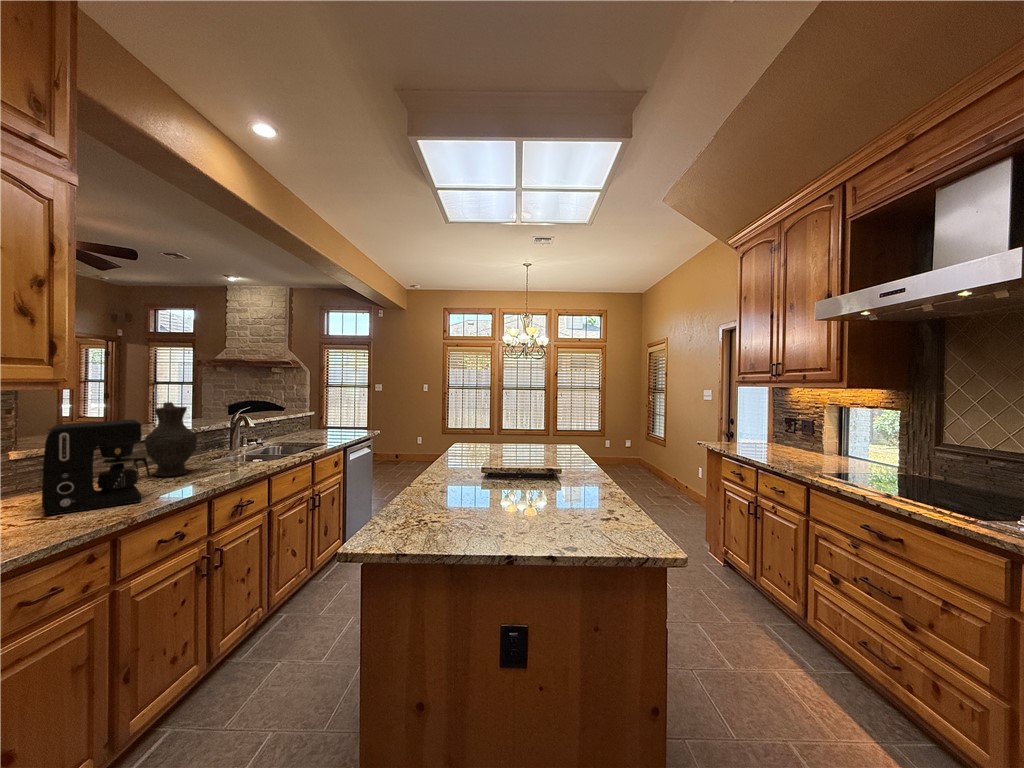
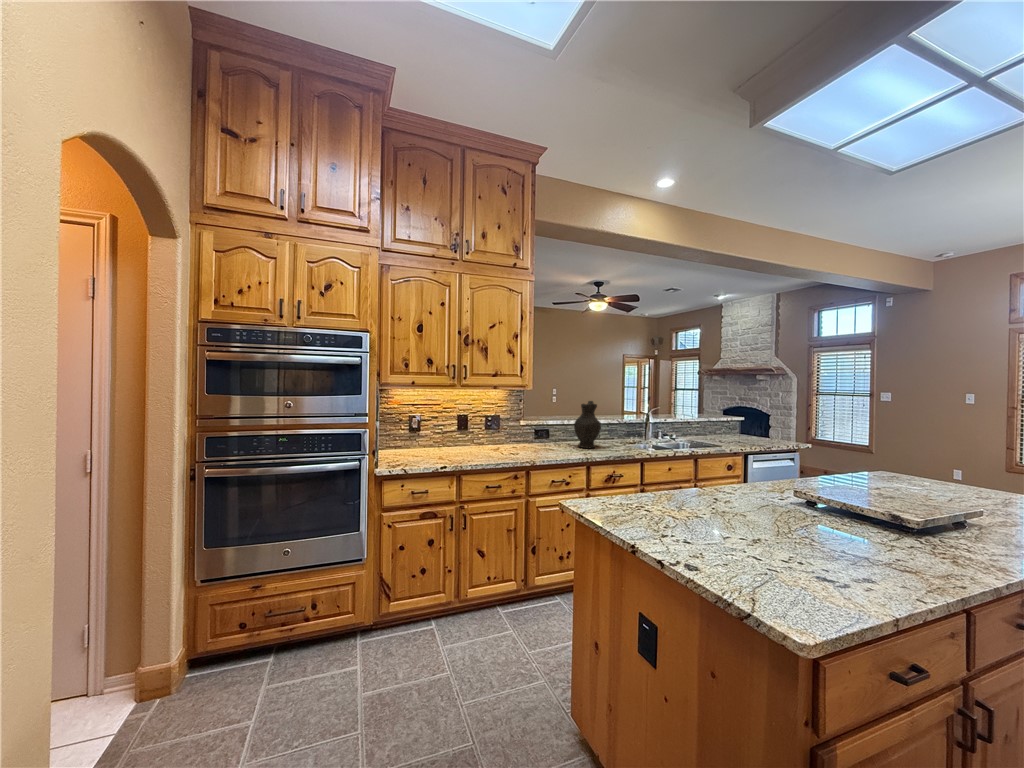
coffee maker: present [42,419,150,514] -> none [513,409,557,456]

